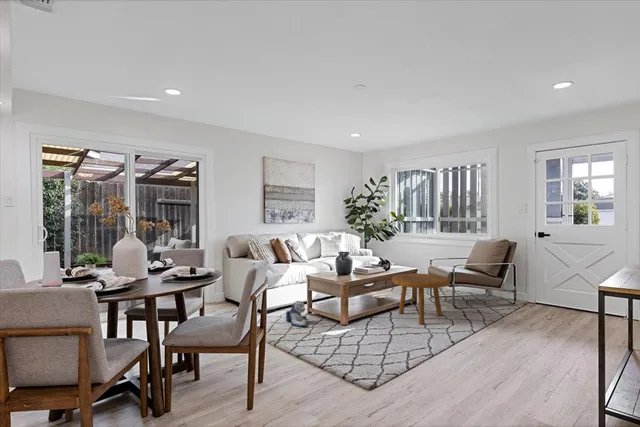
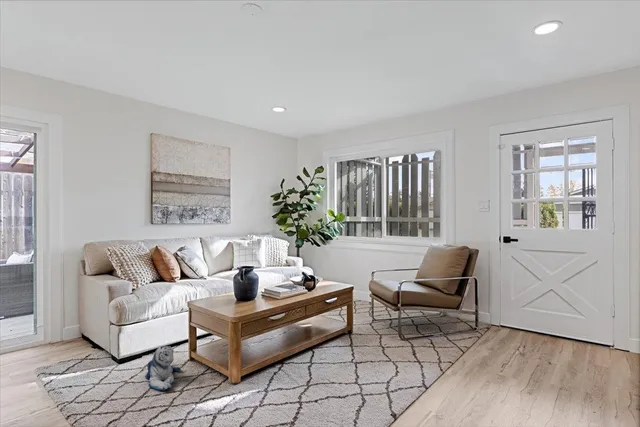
footstool: present [392,273,450,324] -> none [314,295,395,376]

